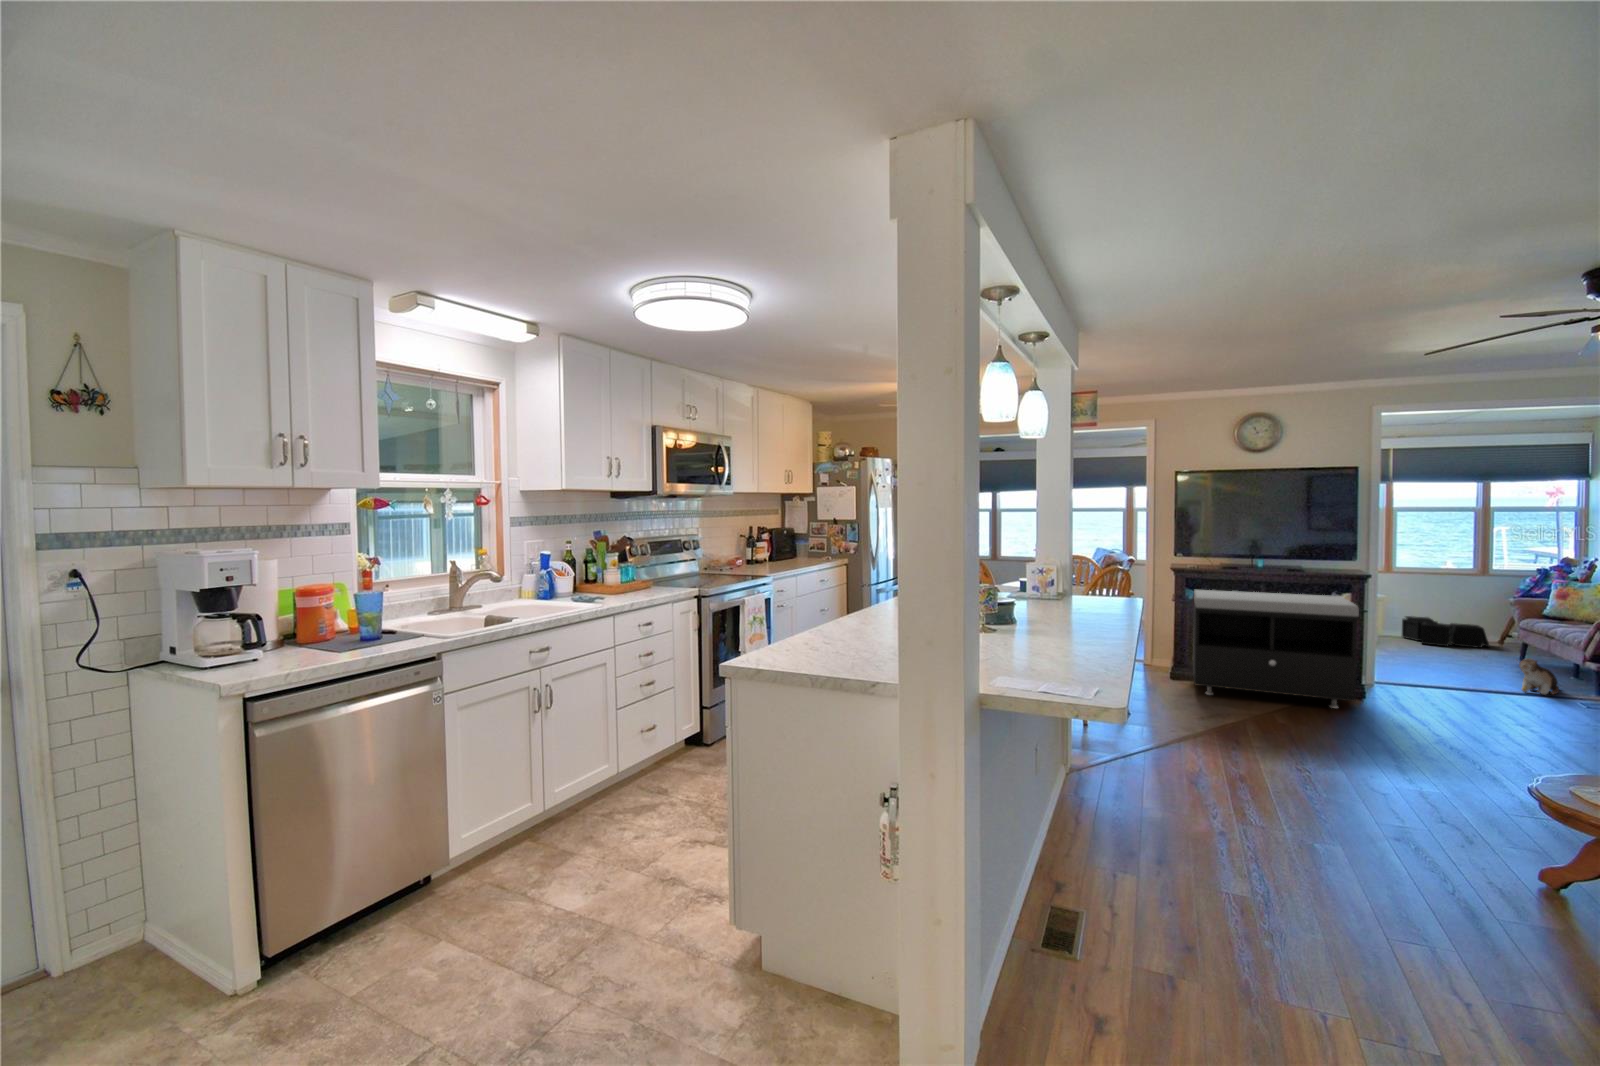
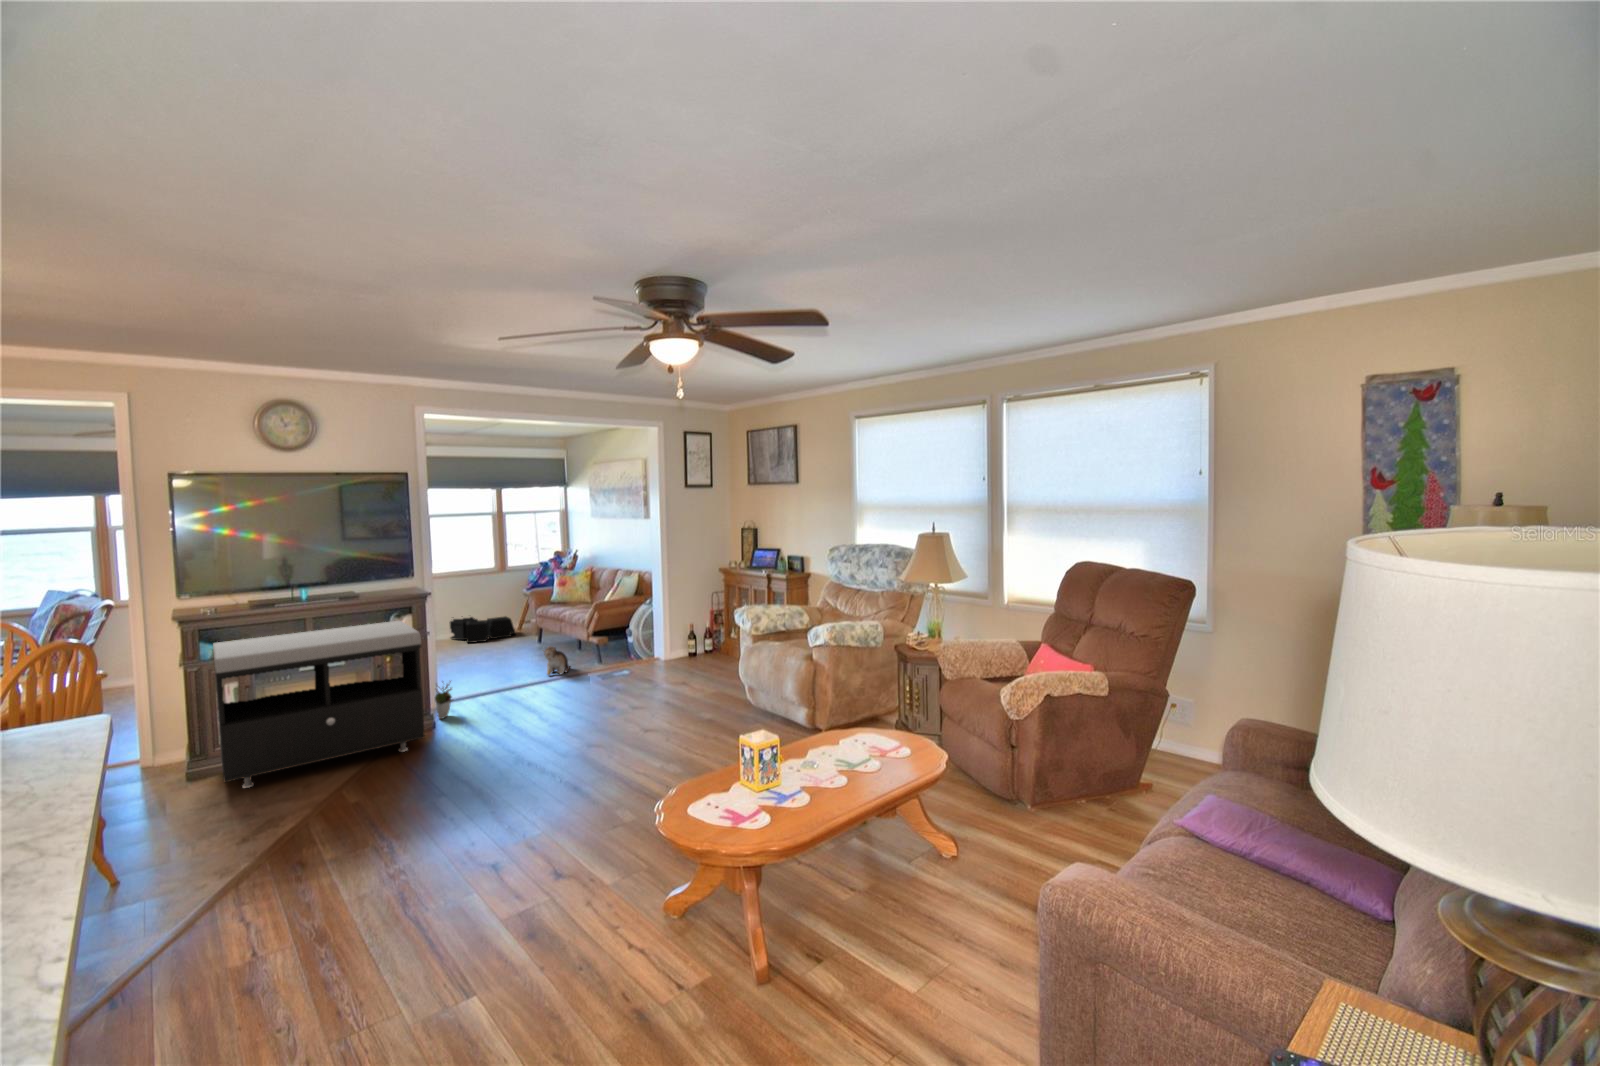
decorative plant: none [1370,660,1392,696] -> present [435,681,453,719]

